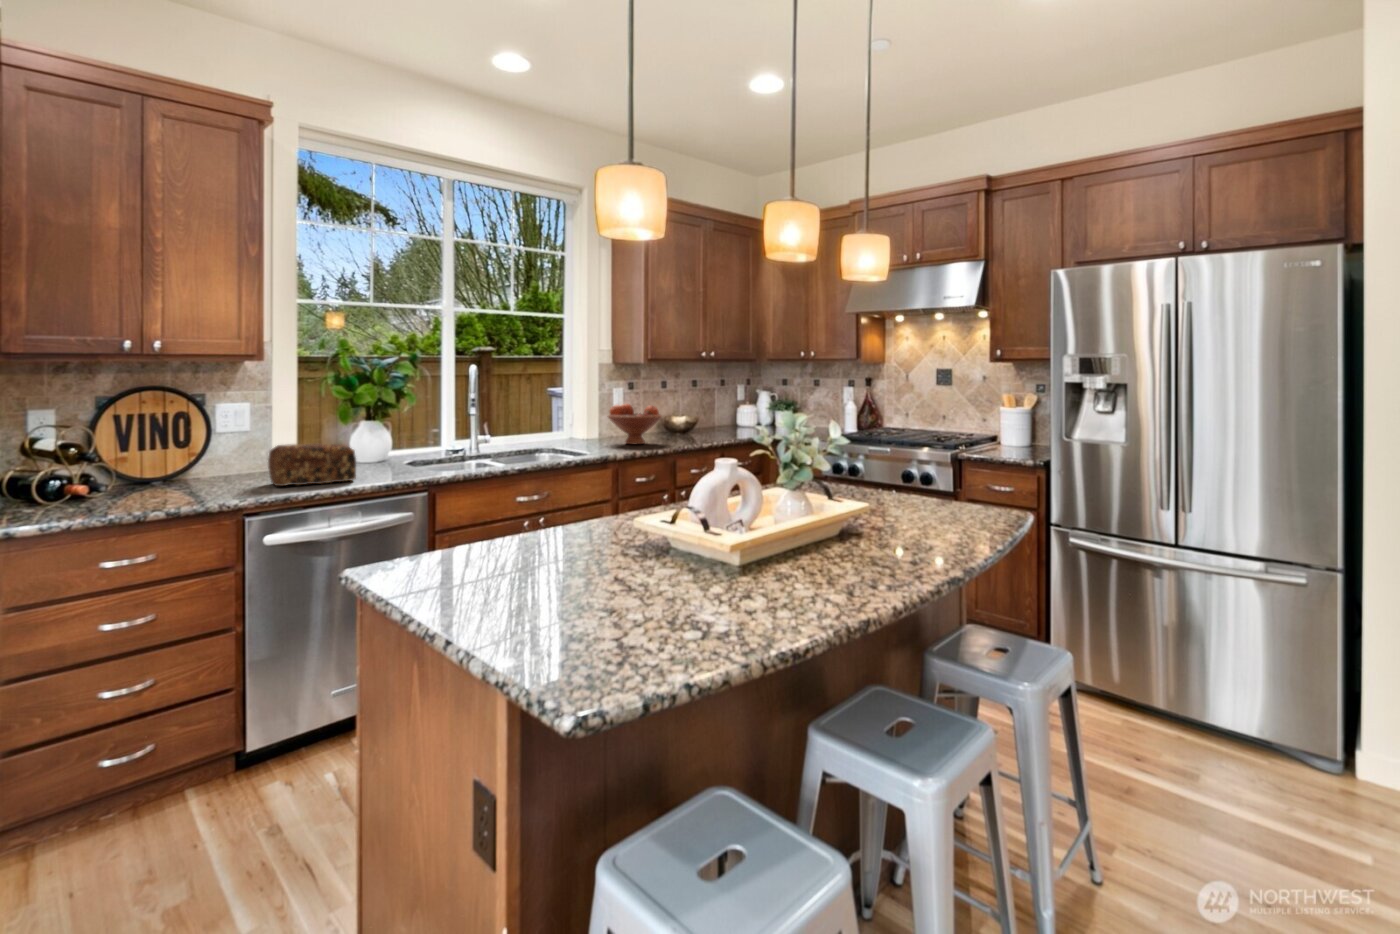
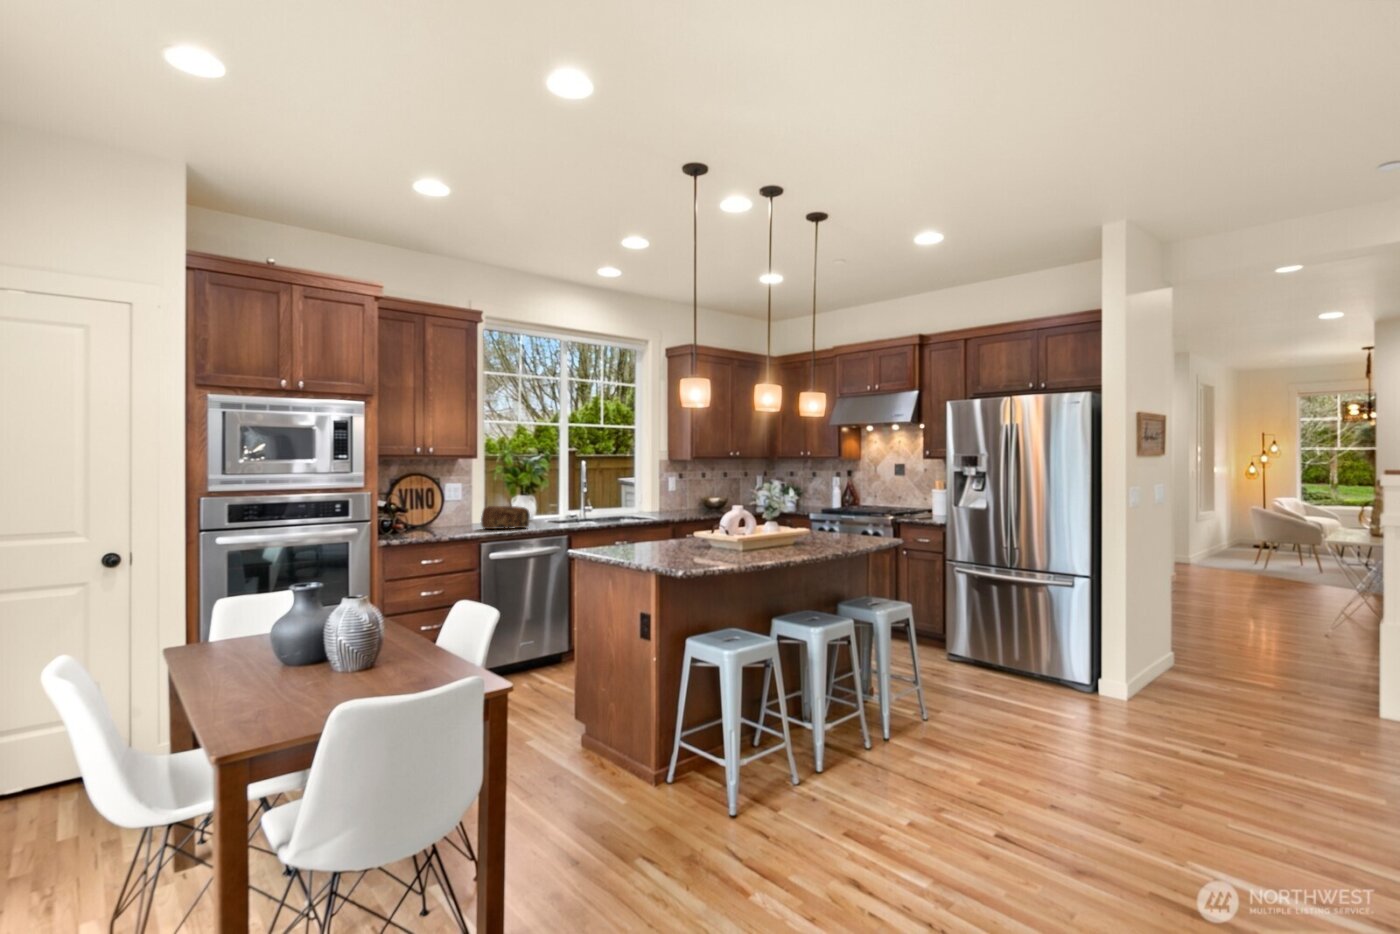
fruit bowl: present [608,404,661,444] -> none [667,487,704,514]

